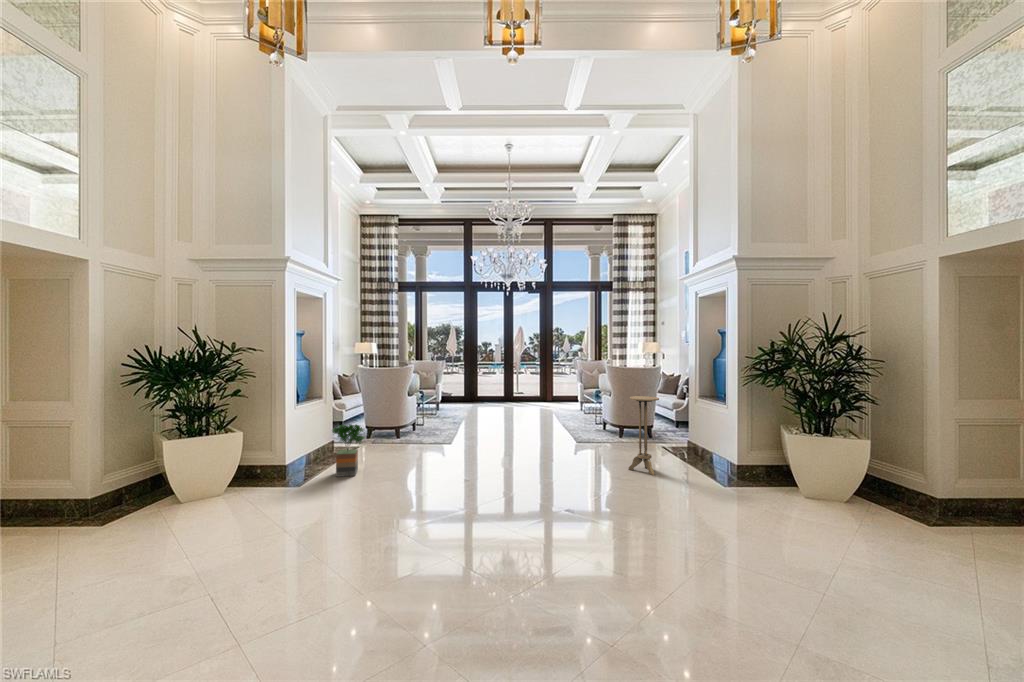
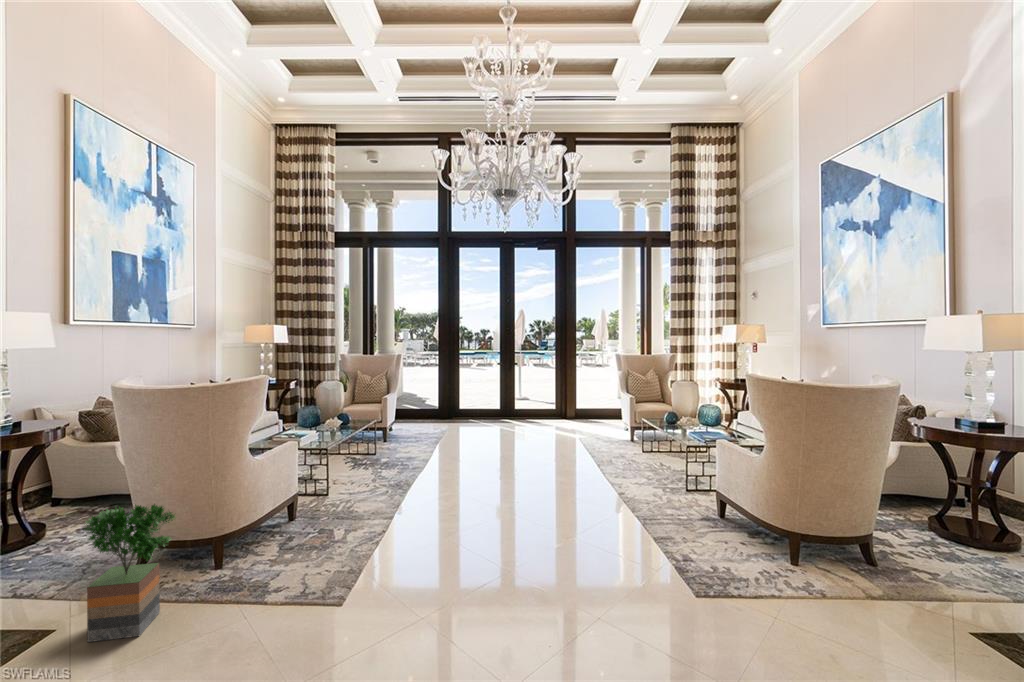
side table: present [629,396,659,475] -> none [790,435,874,629]

